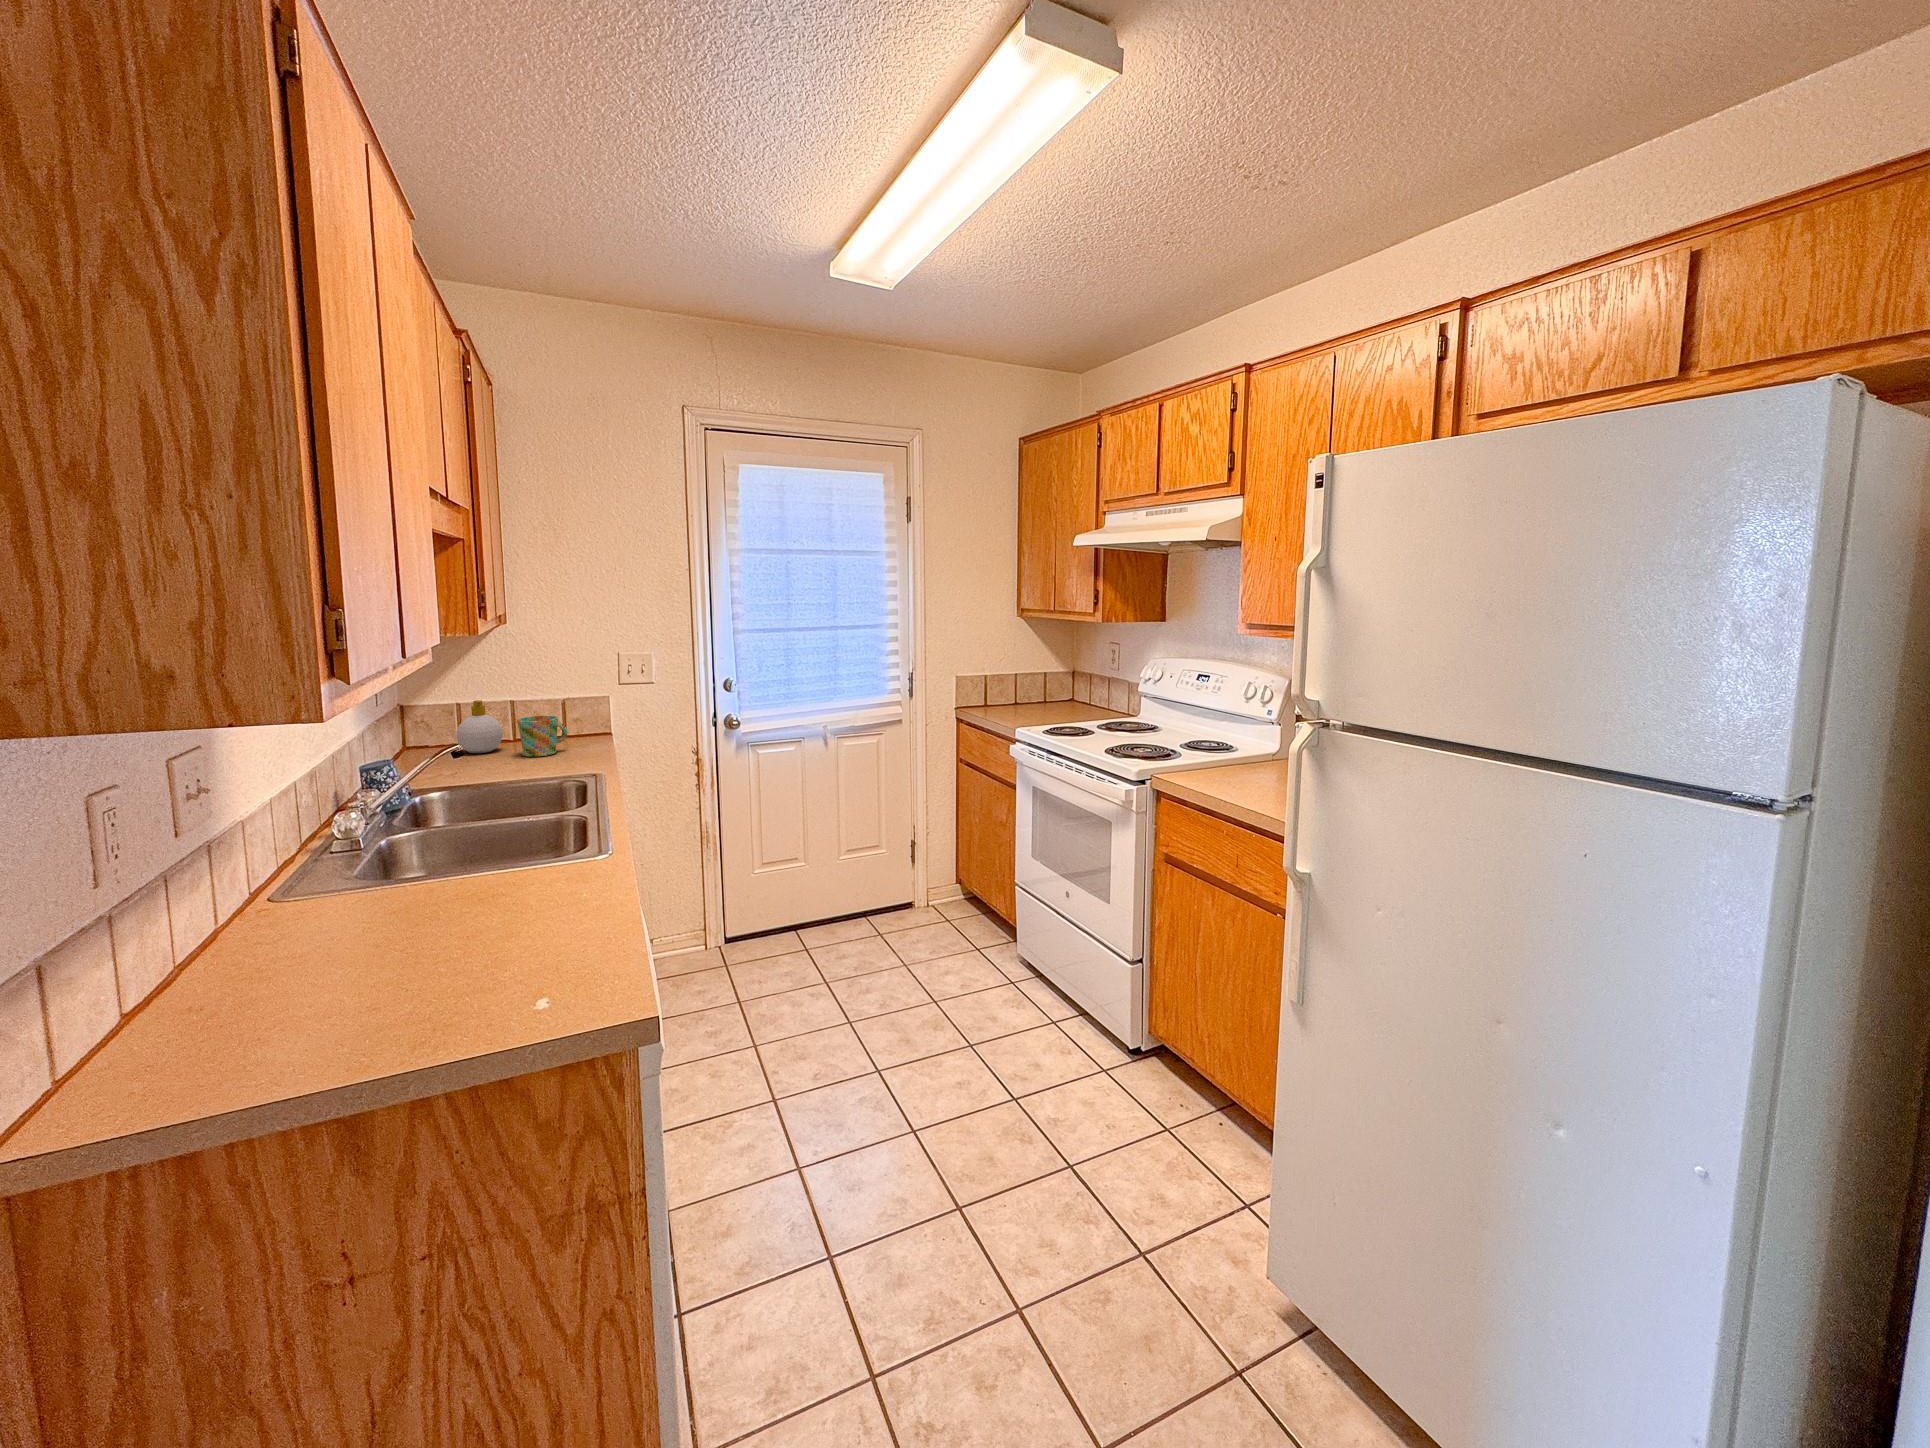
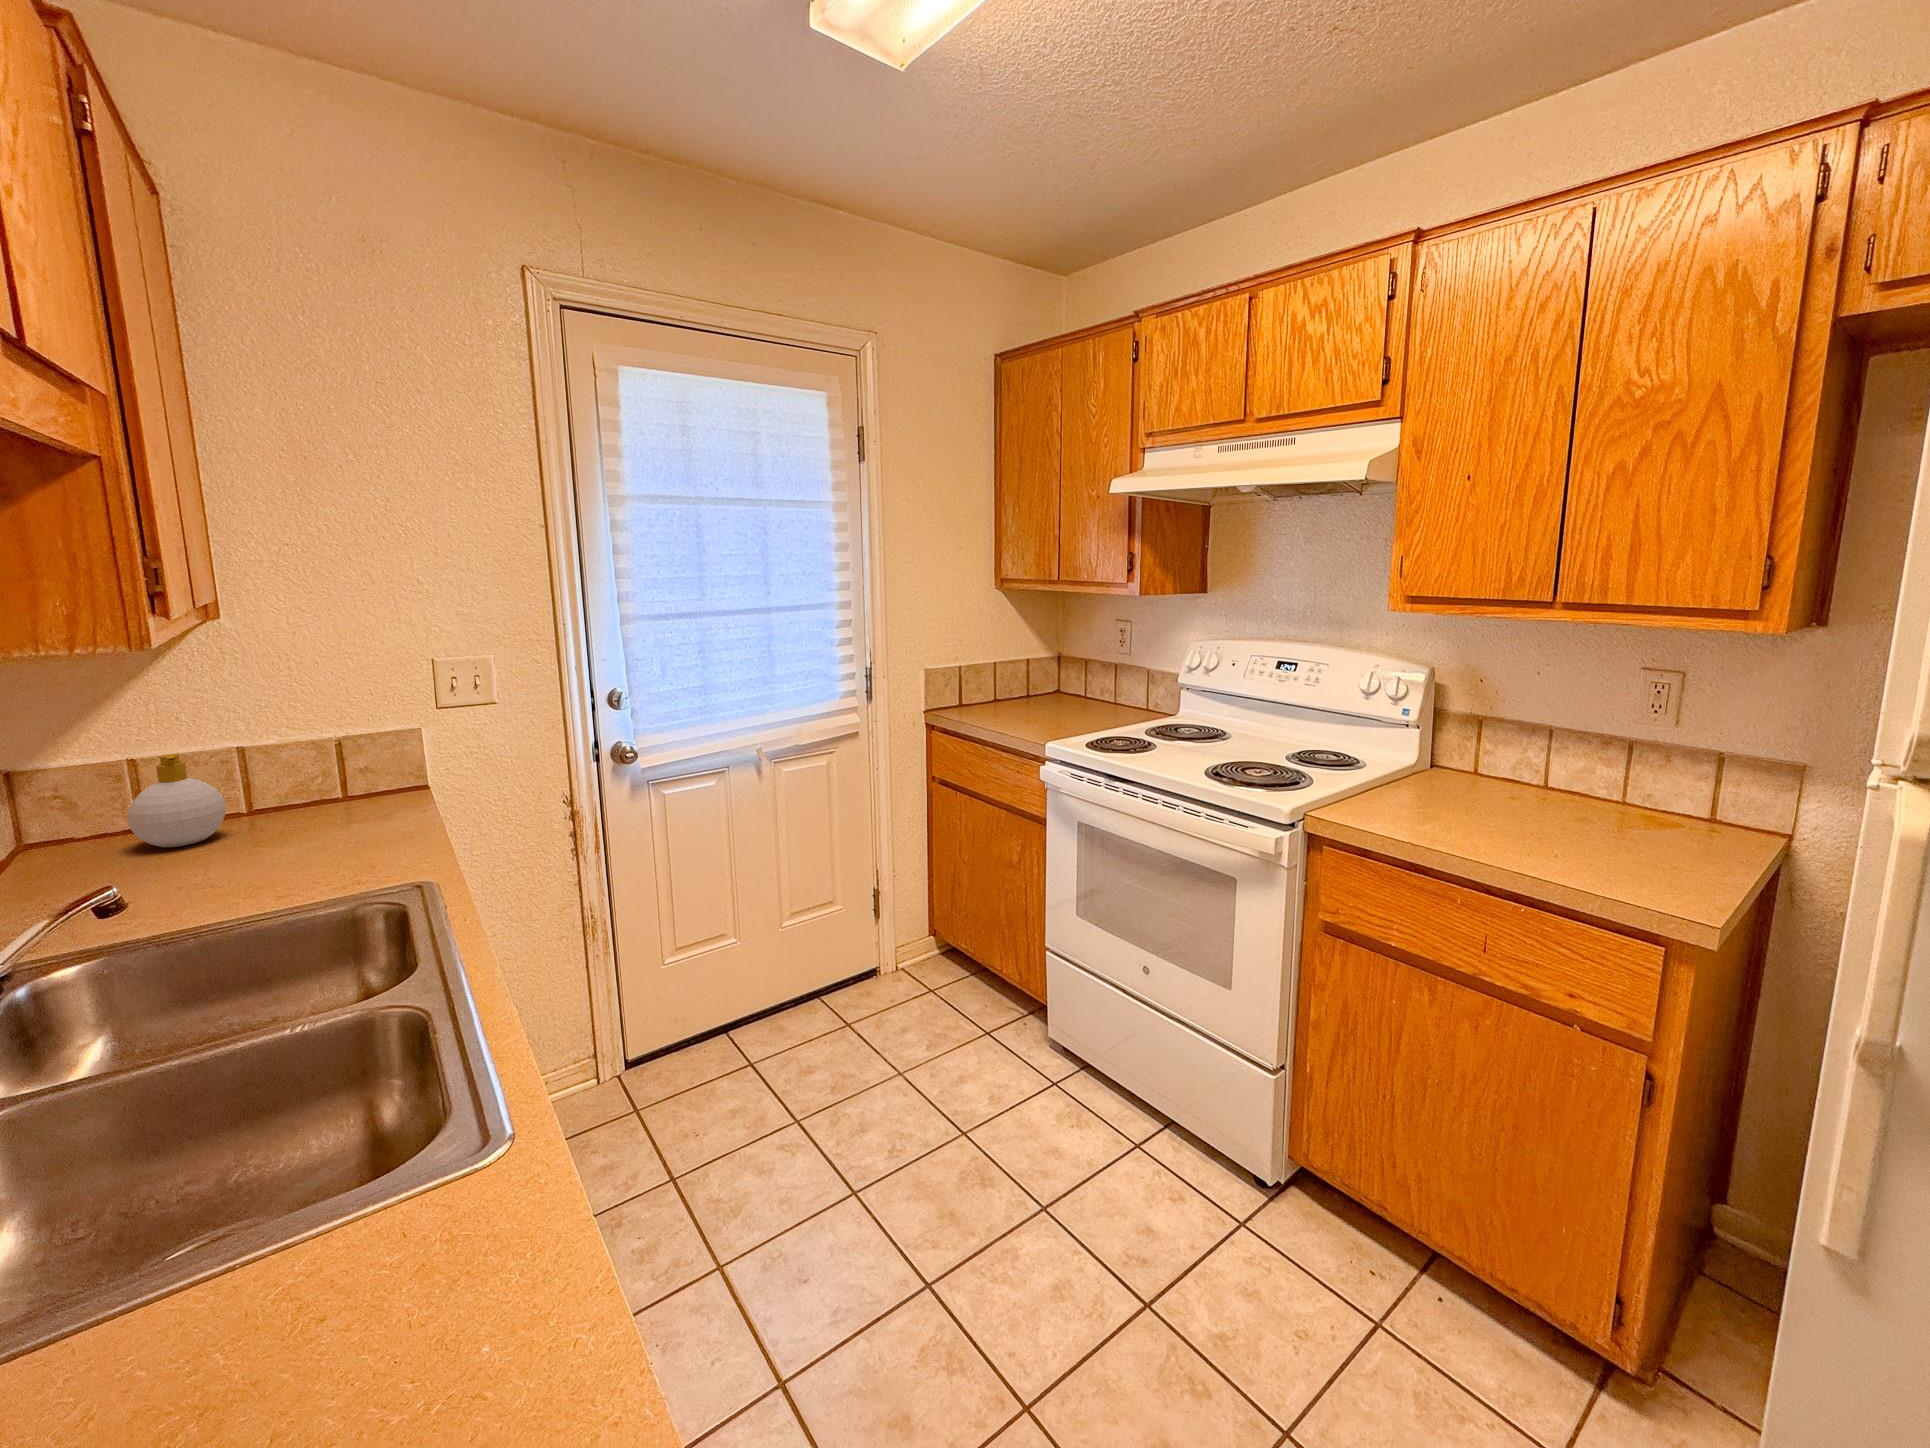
mug: present [517,716,568,757] -> none [252,772,352,847]

